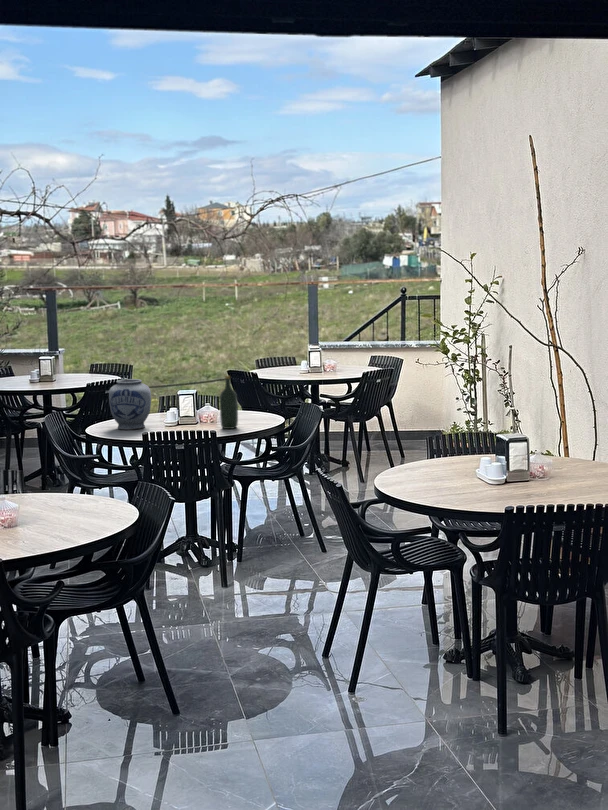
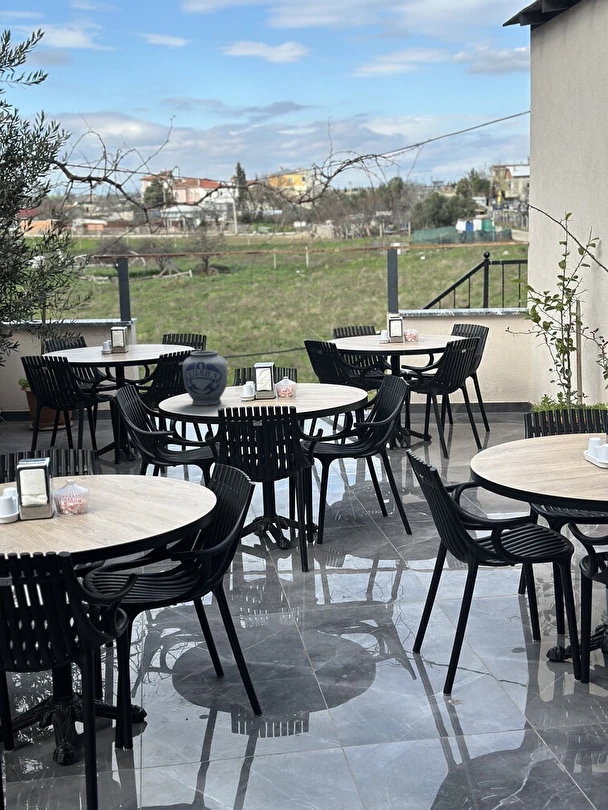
wine bottle: present [220,376,238,429] -> none [302,347,322,405]

